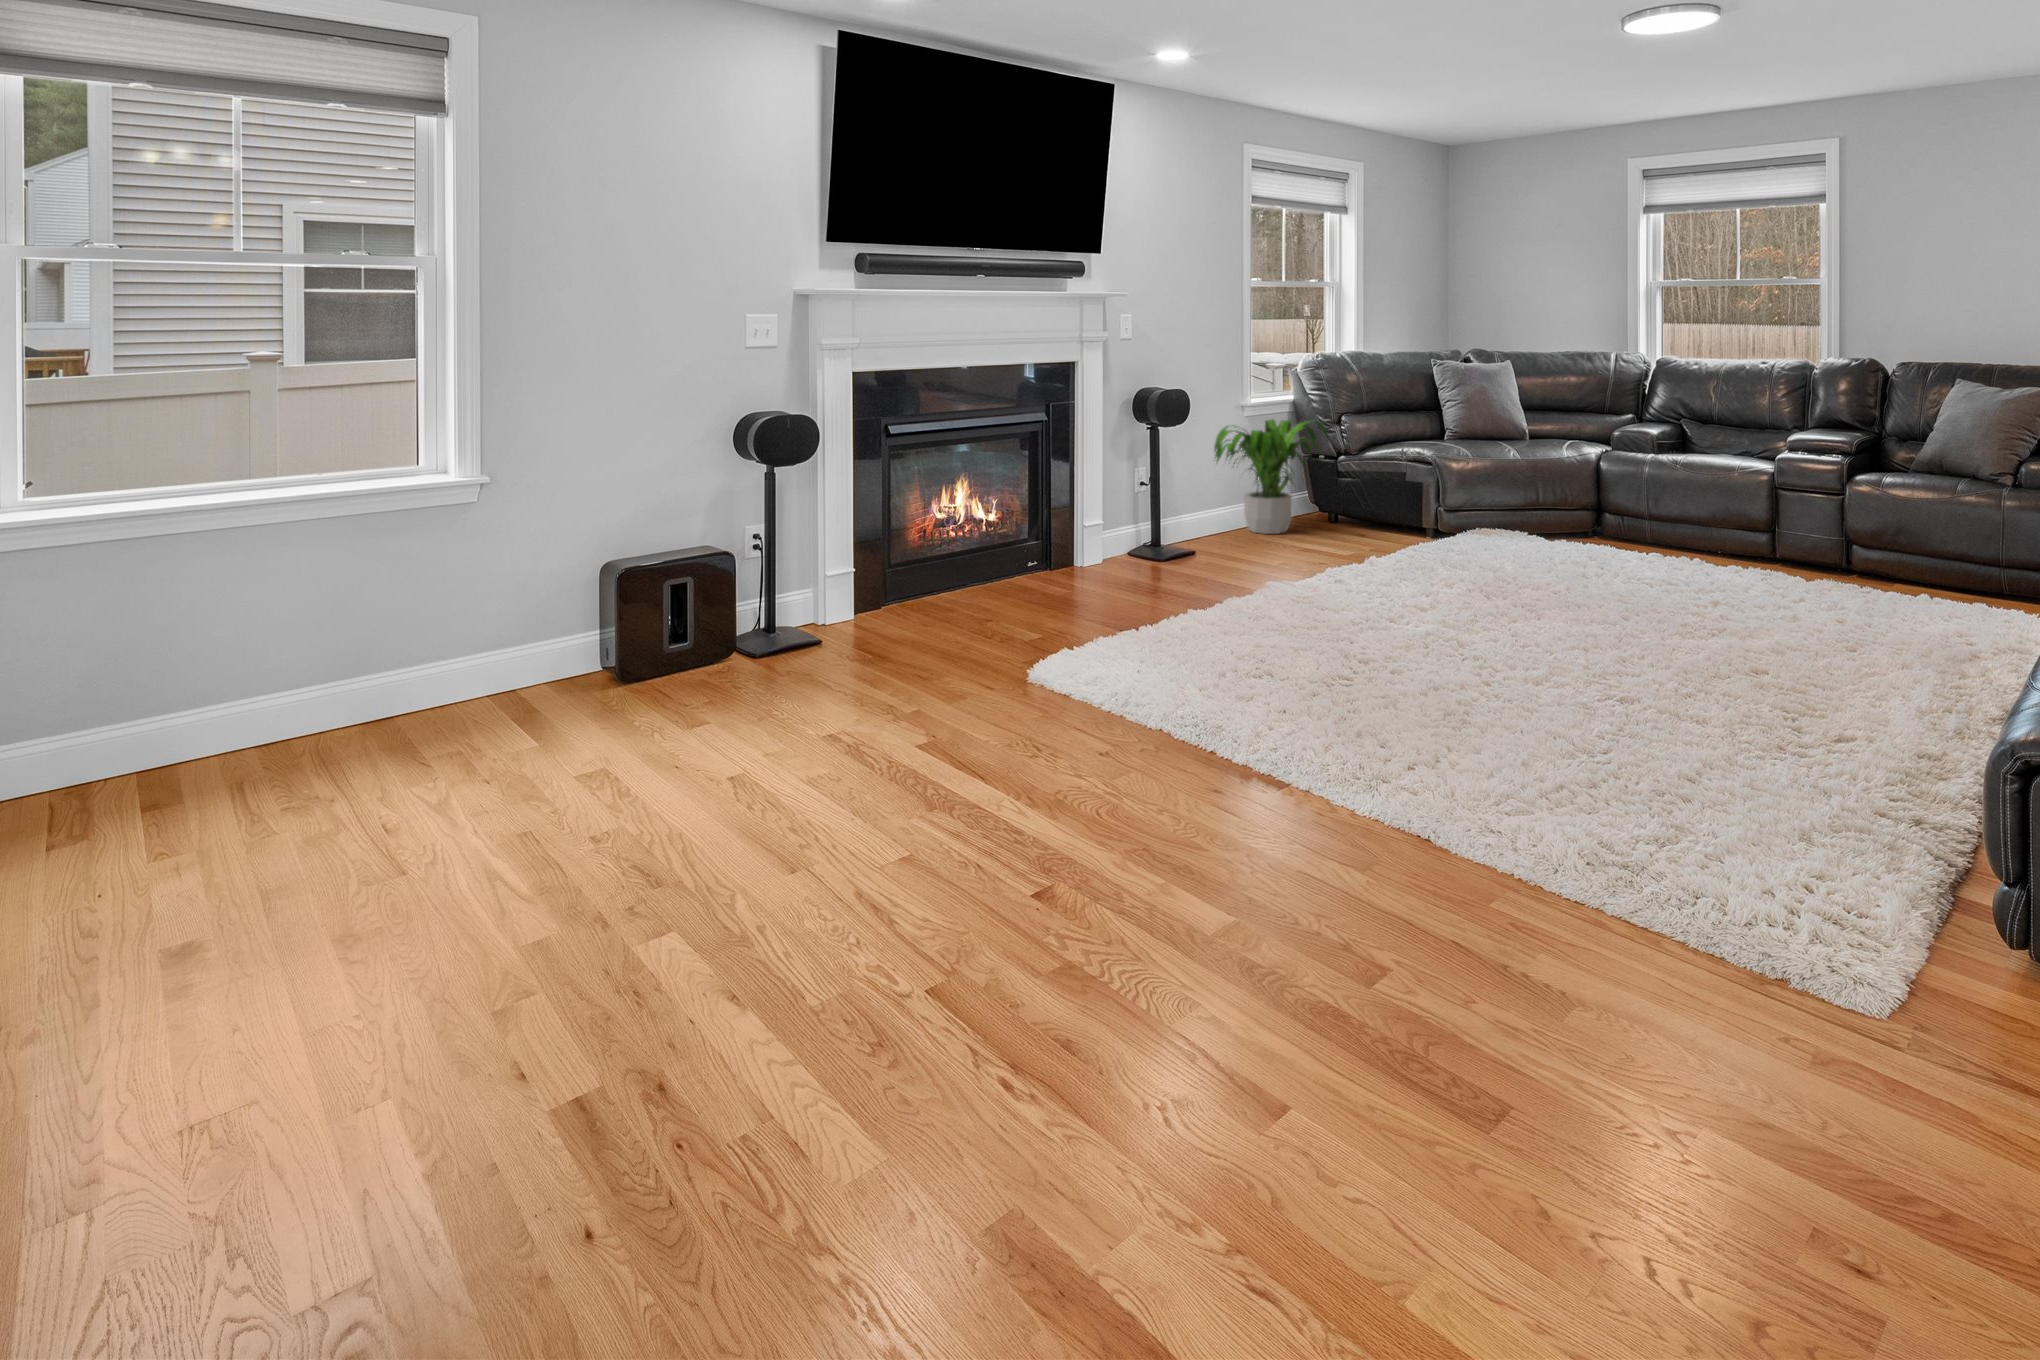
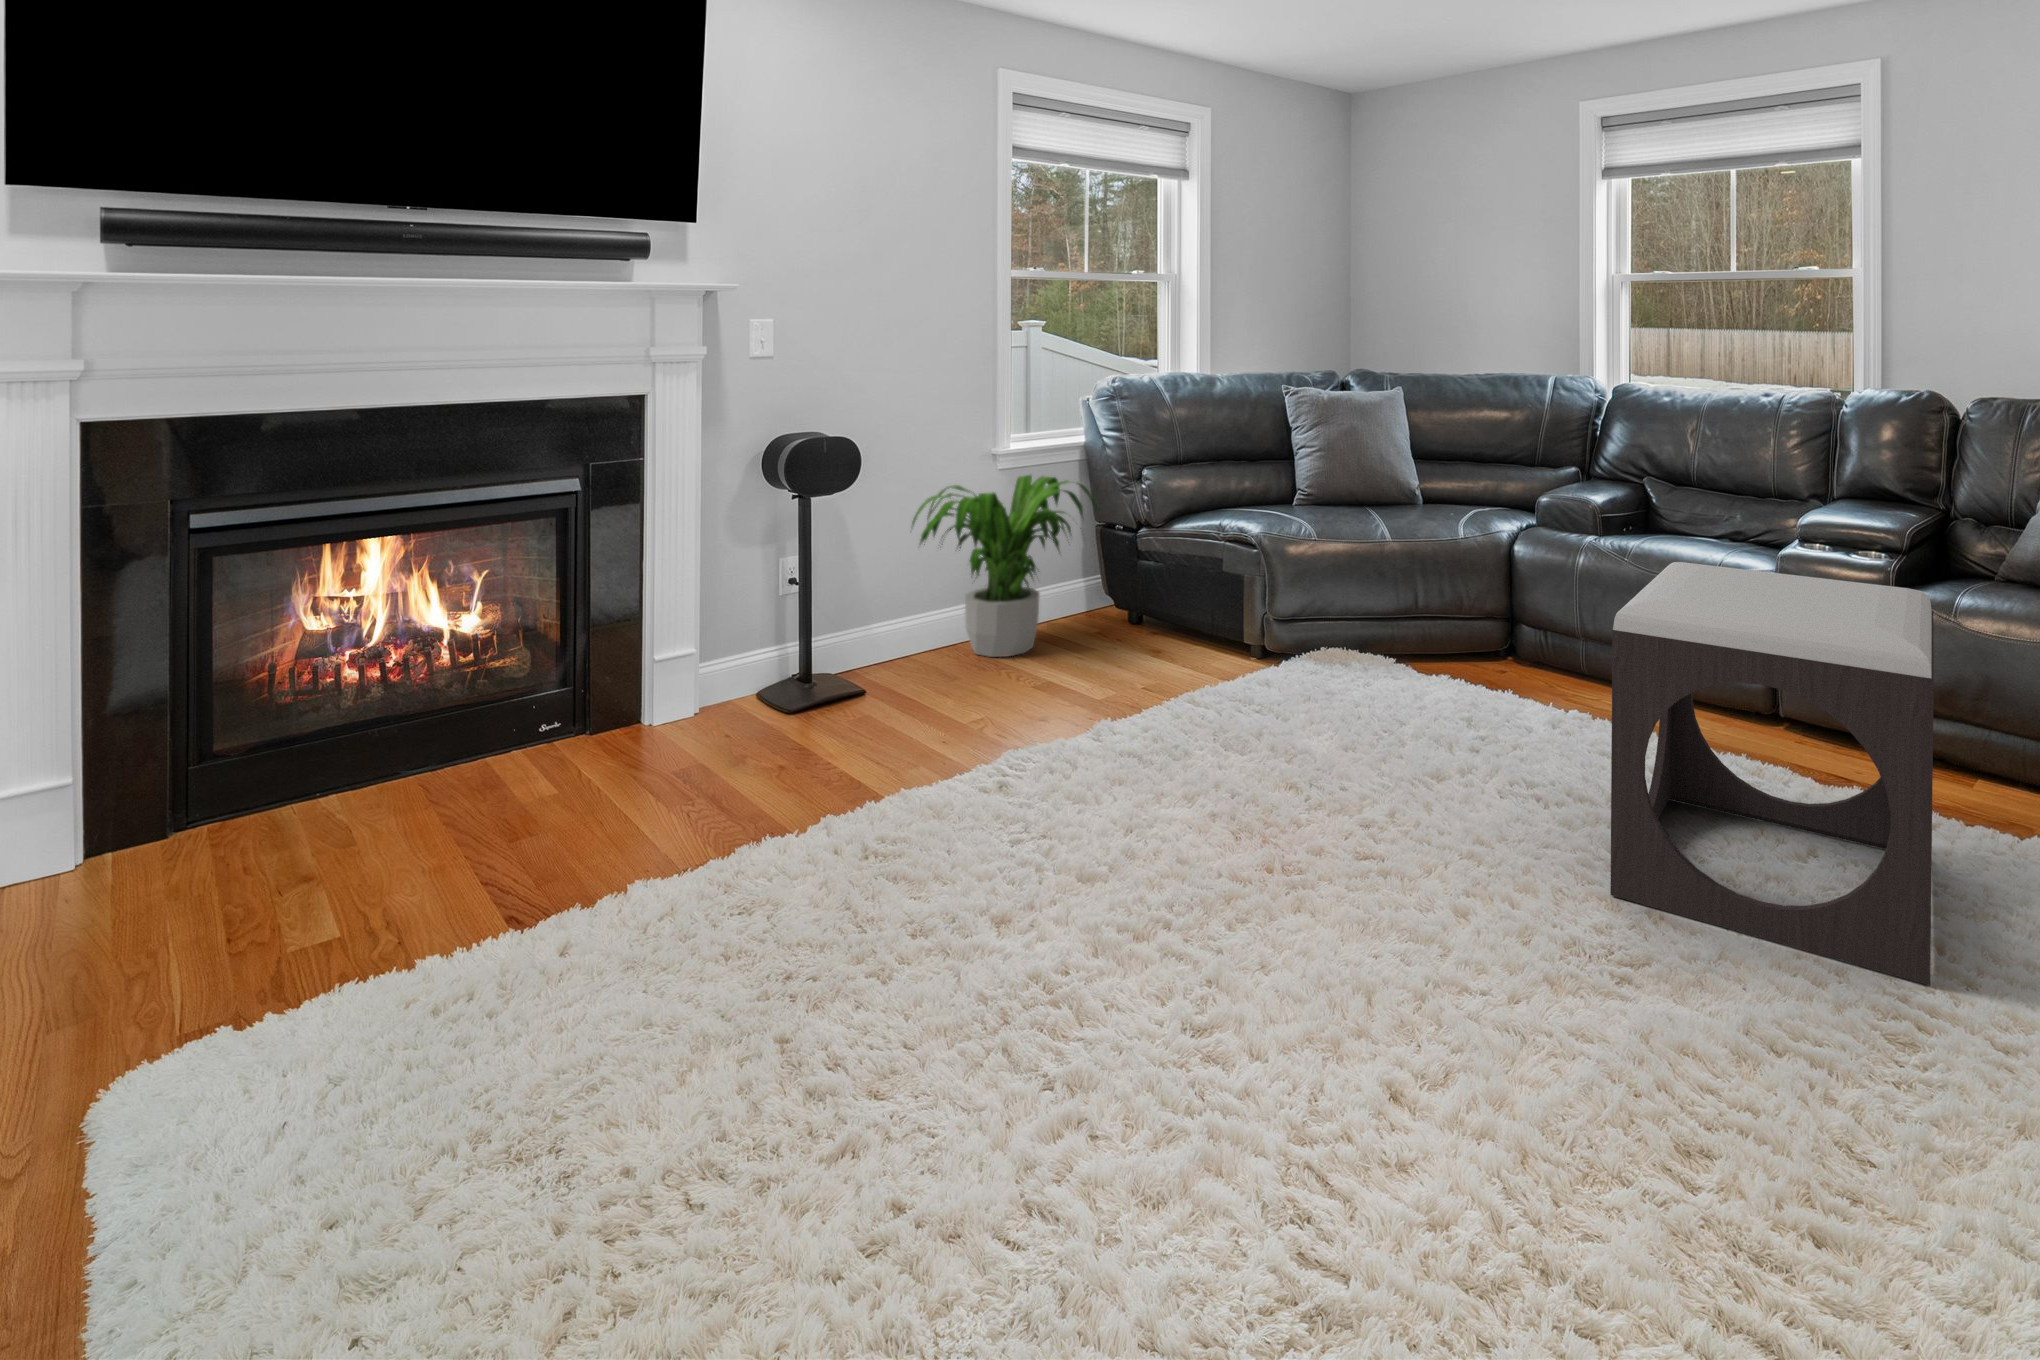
footstool: none [1699,450,1866,635] -> present [1610,562,1934,985]

